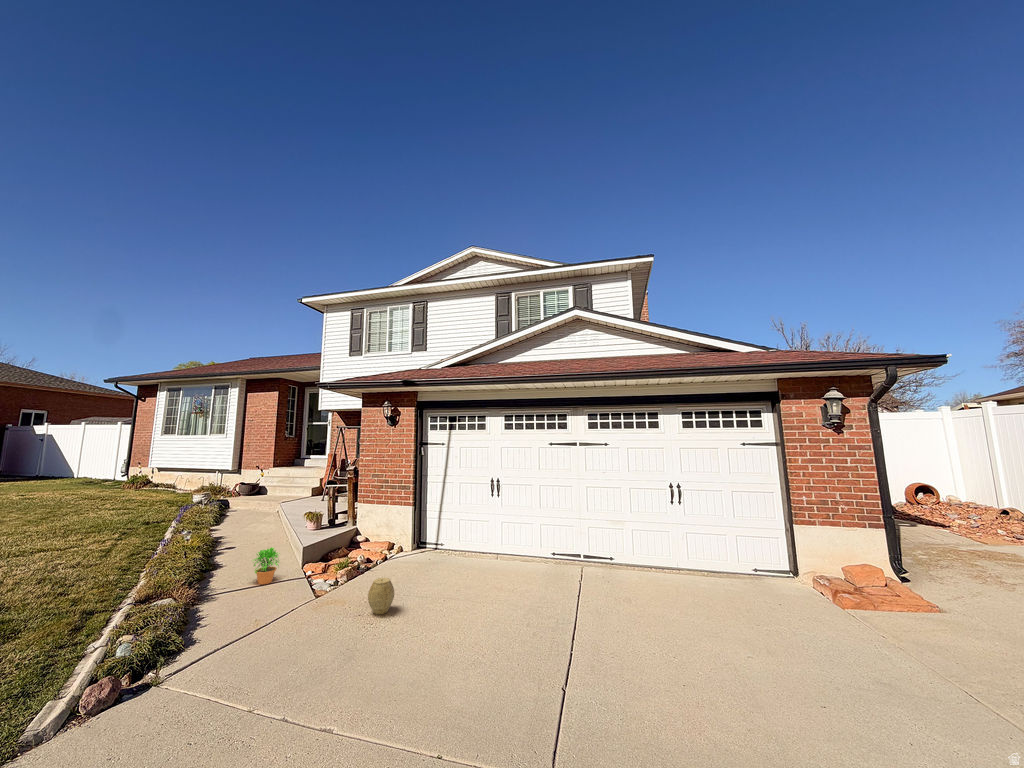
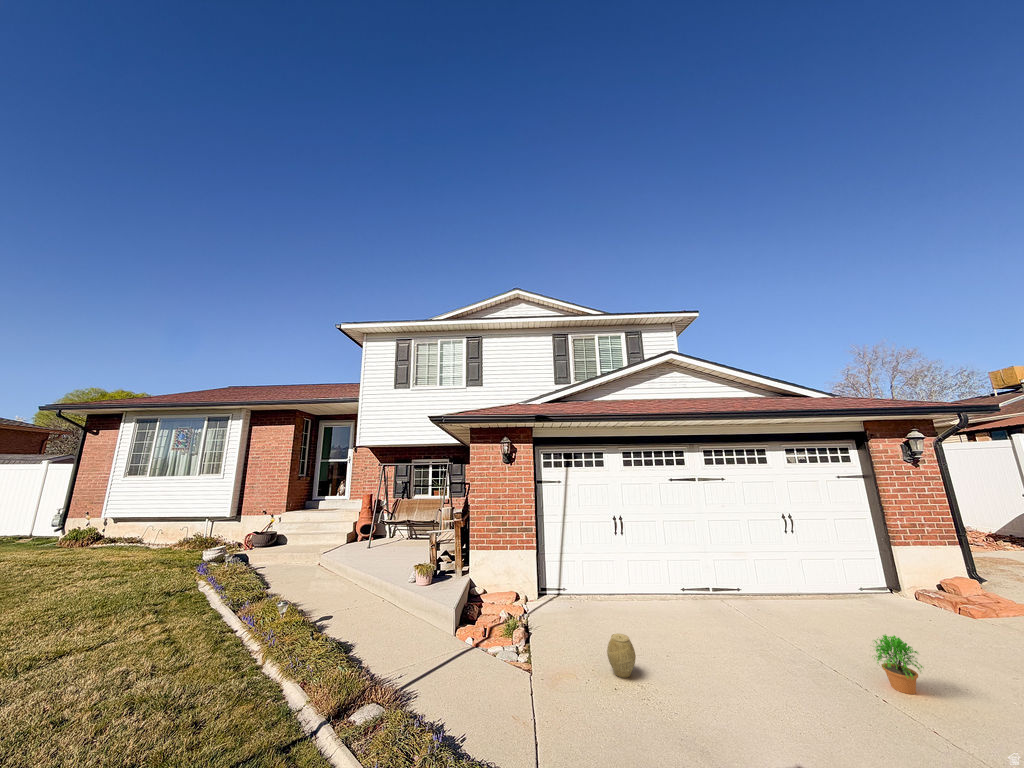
potted plant: present [254,547,279,584] -> present [874,634,924,694]

